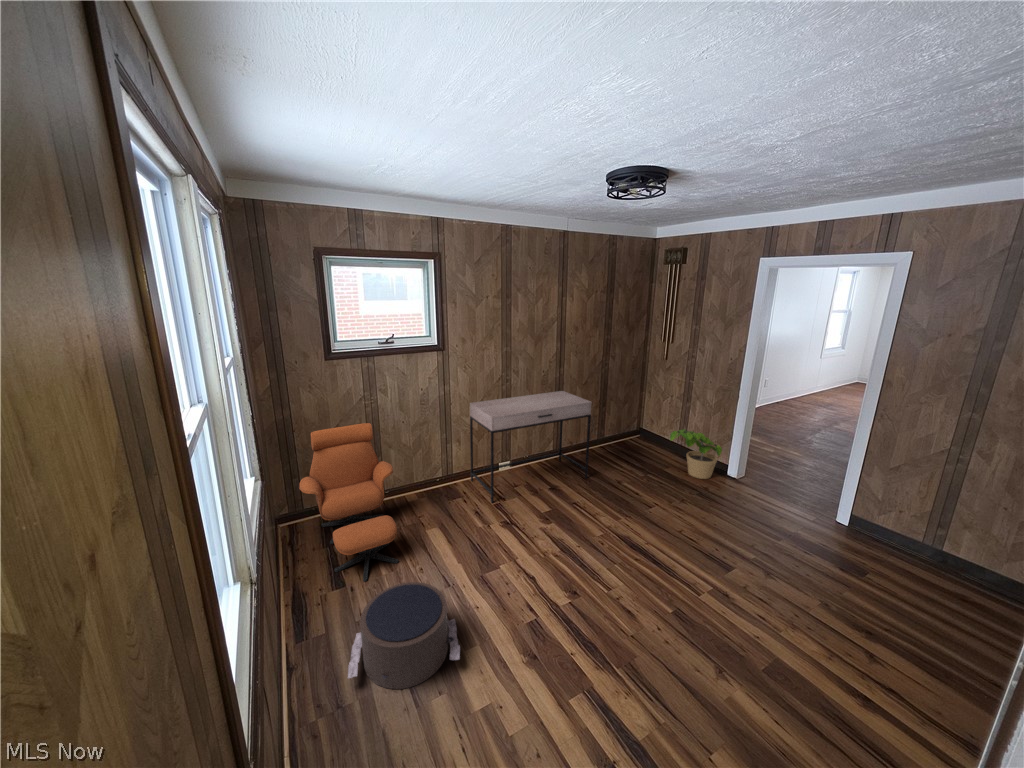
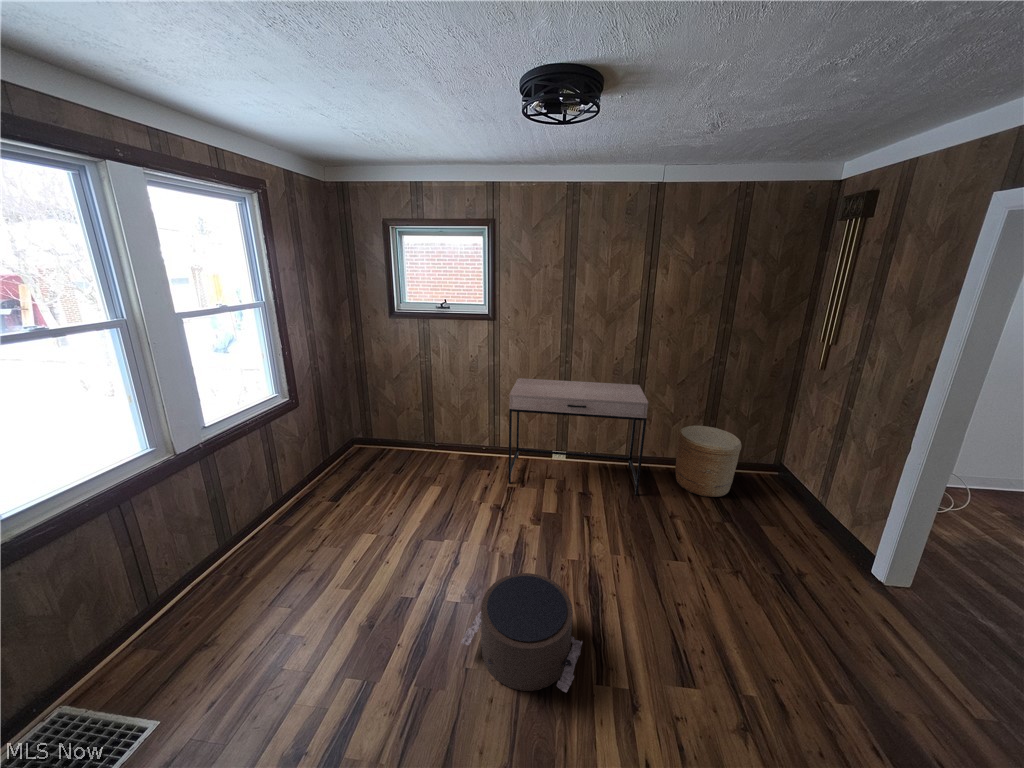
woven basket: none [592,414,637,465] -> present [675,426,742,497]
lounge chair: present [299,423,398,582] -> none [339,376,428,504]
potted plant: present [670,429,722,479] -> none [756,470,858,561]
pouf: present [348,582,460,689] -> present [461,573,582,692]

